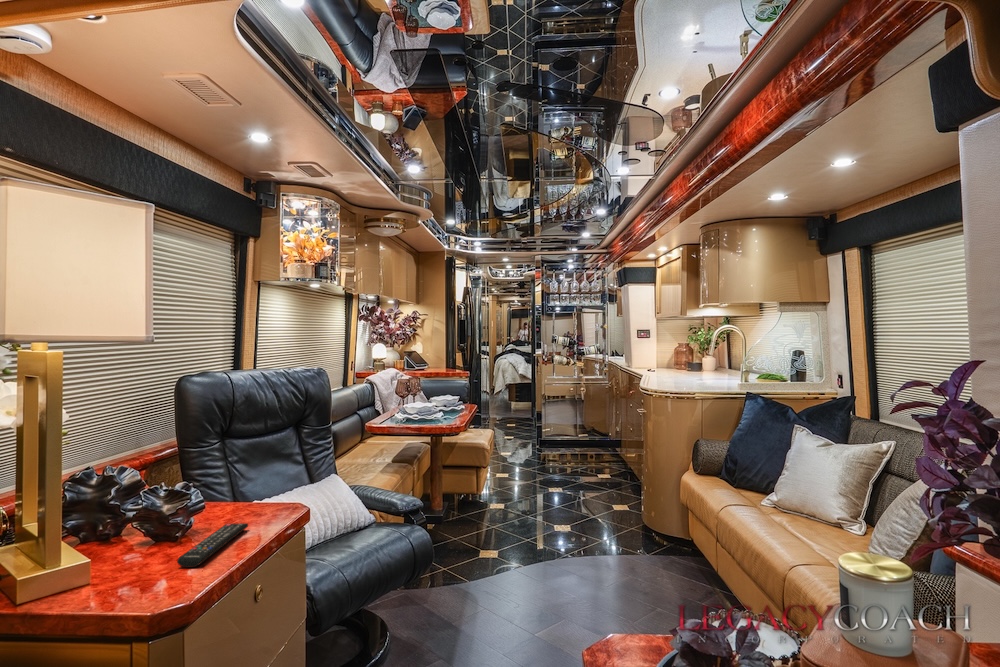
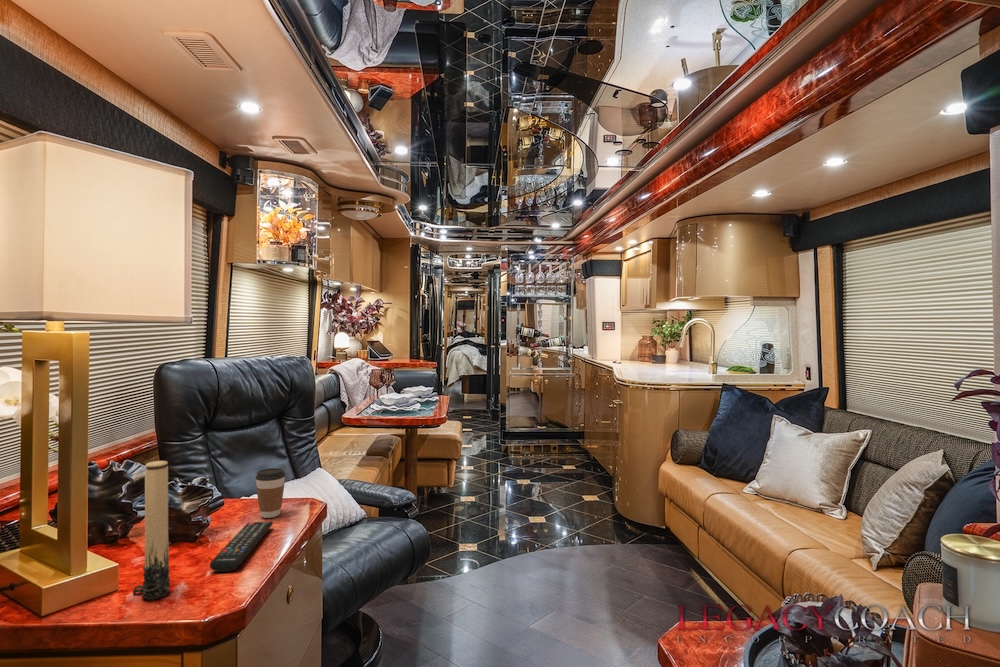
candle: none [107,467,138,589] -> present [133,461,170,599]
coffee cup: none [237,475,265,520] -> present [255,468,285,518]

